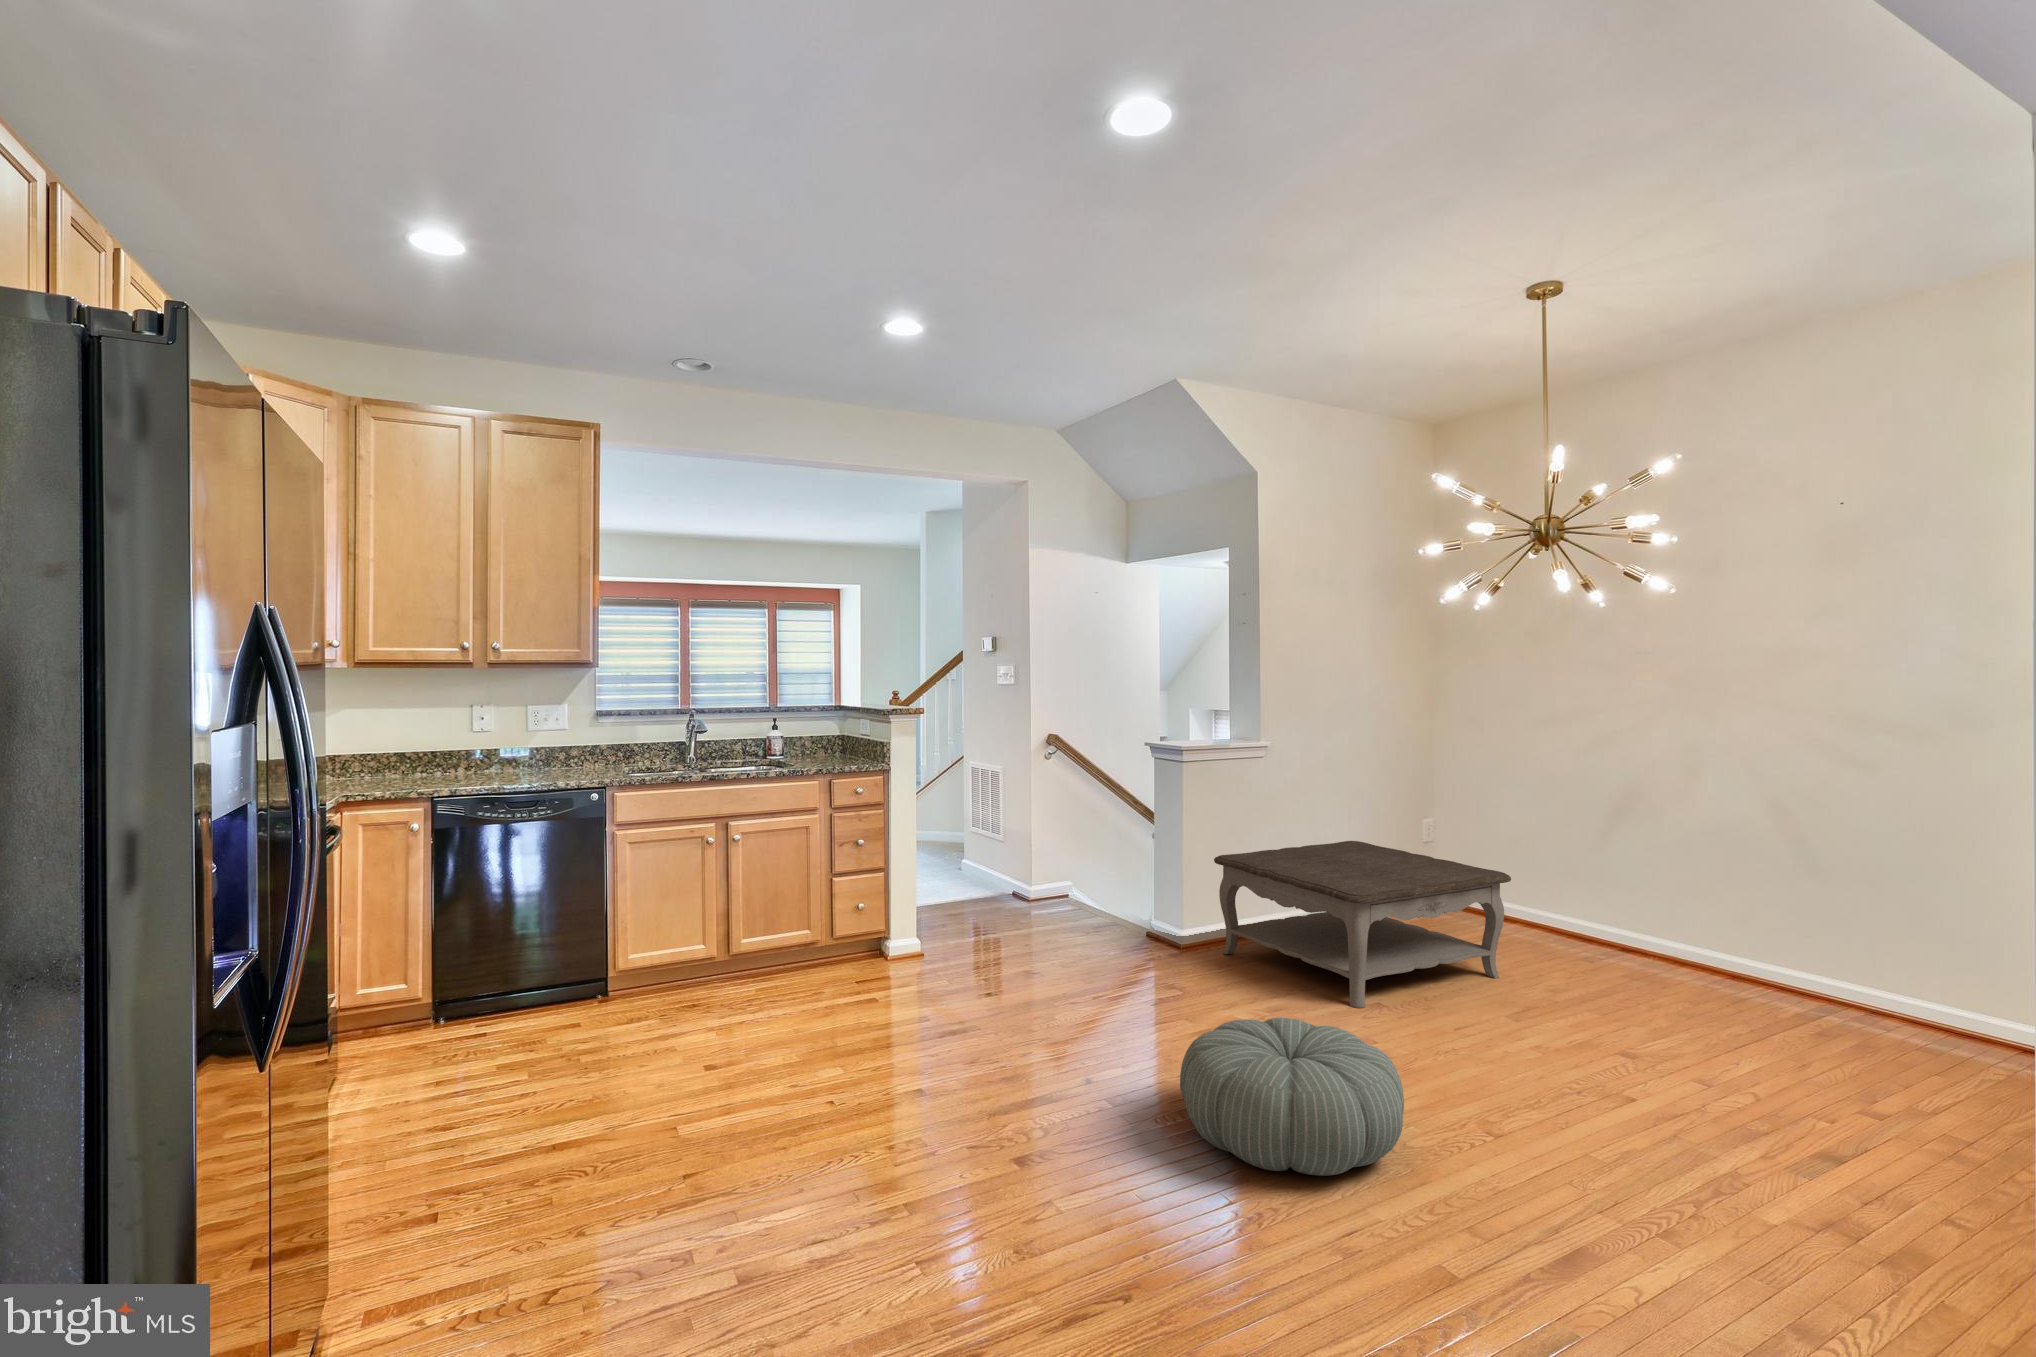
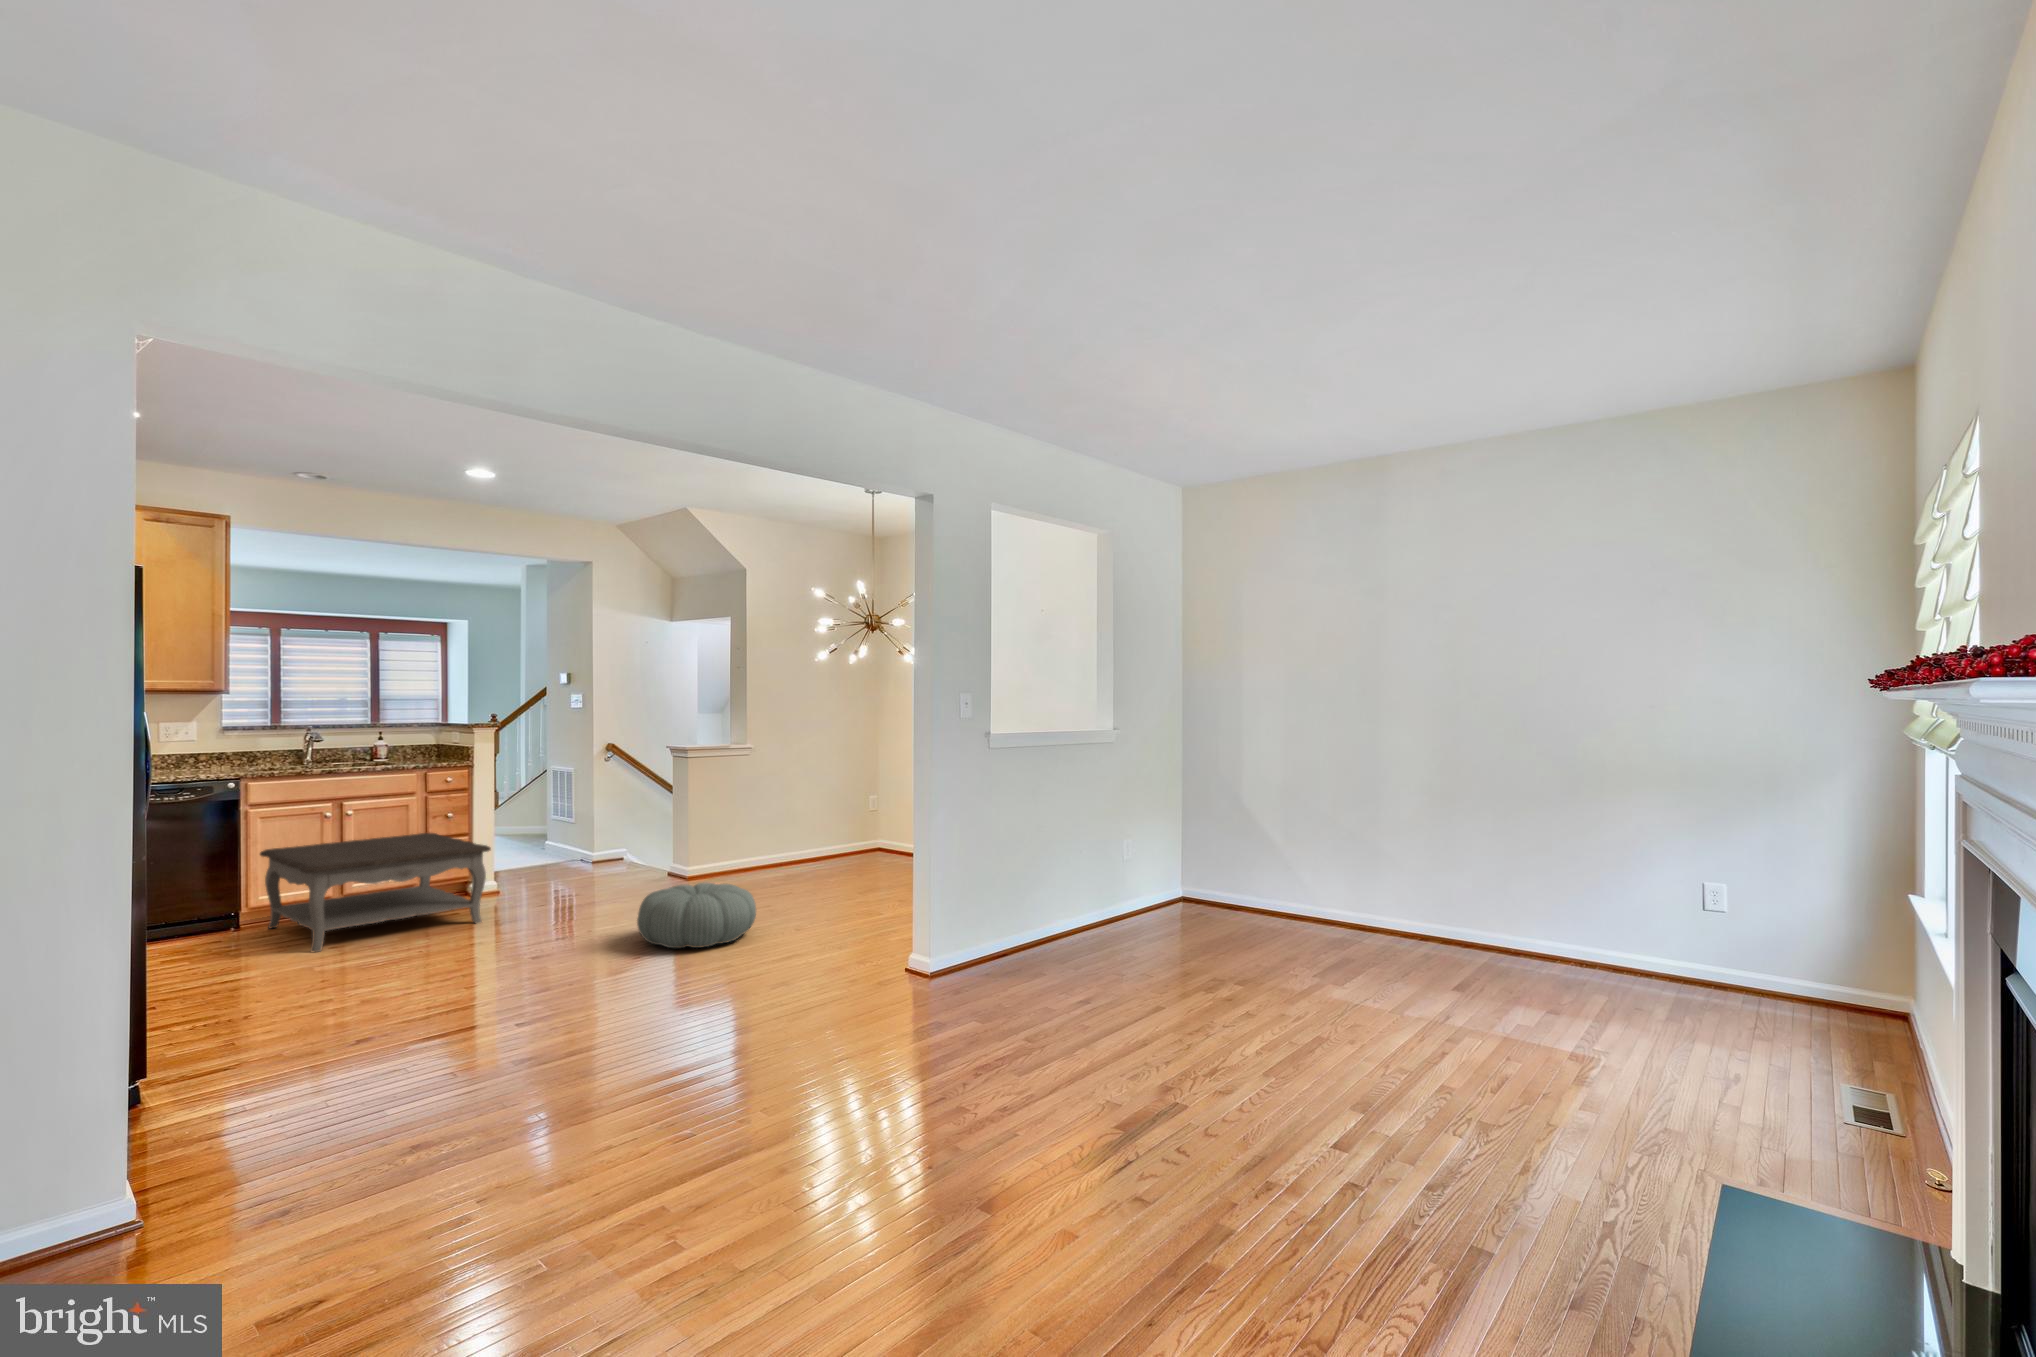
coffee table: present [1214,841,1511,1008] -> present [260,833,491,952]

